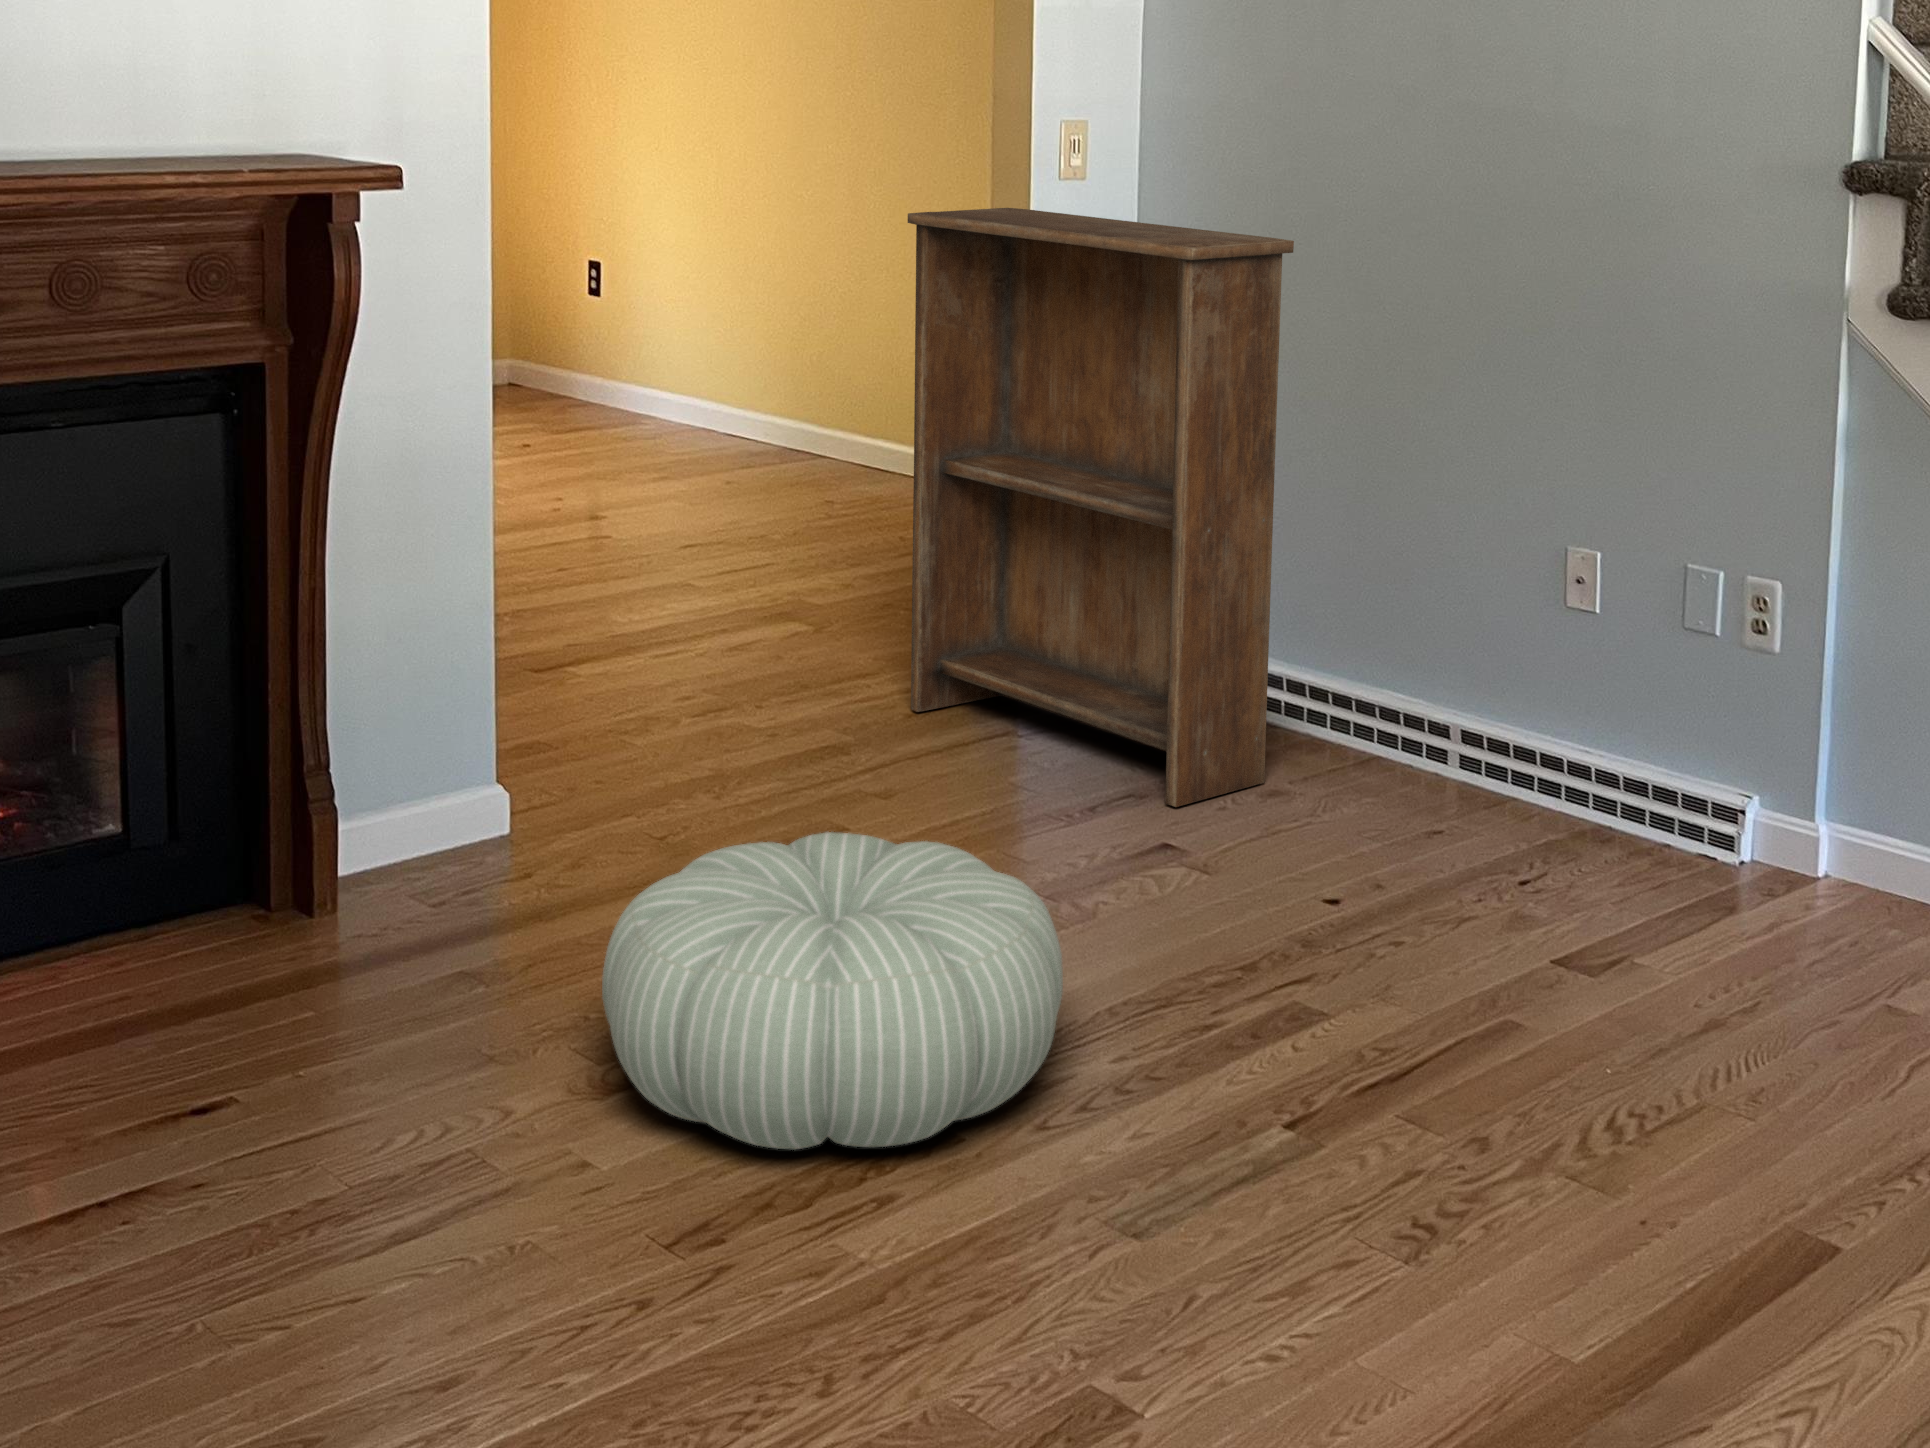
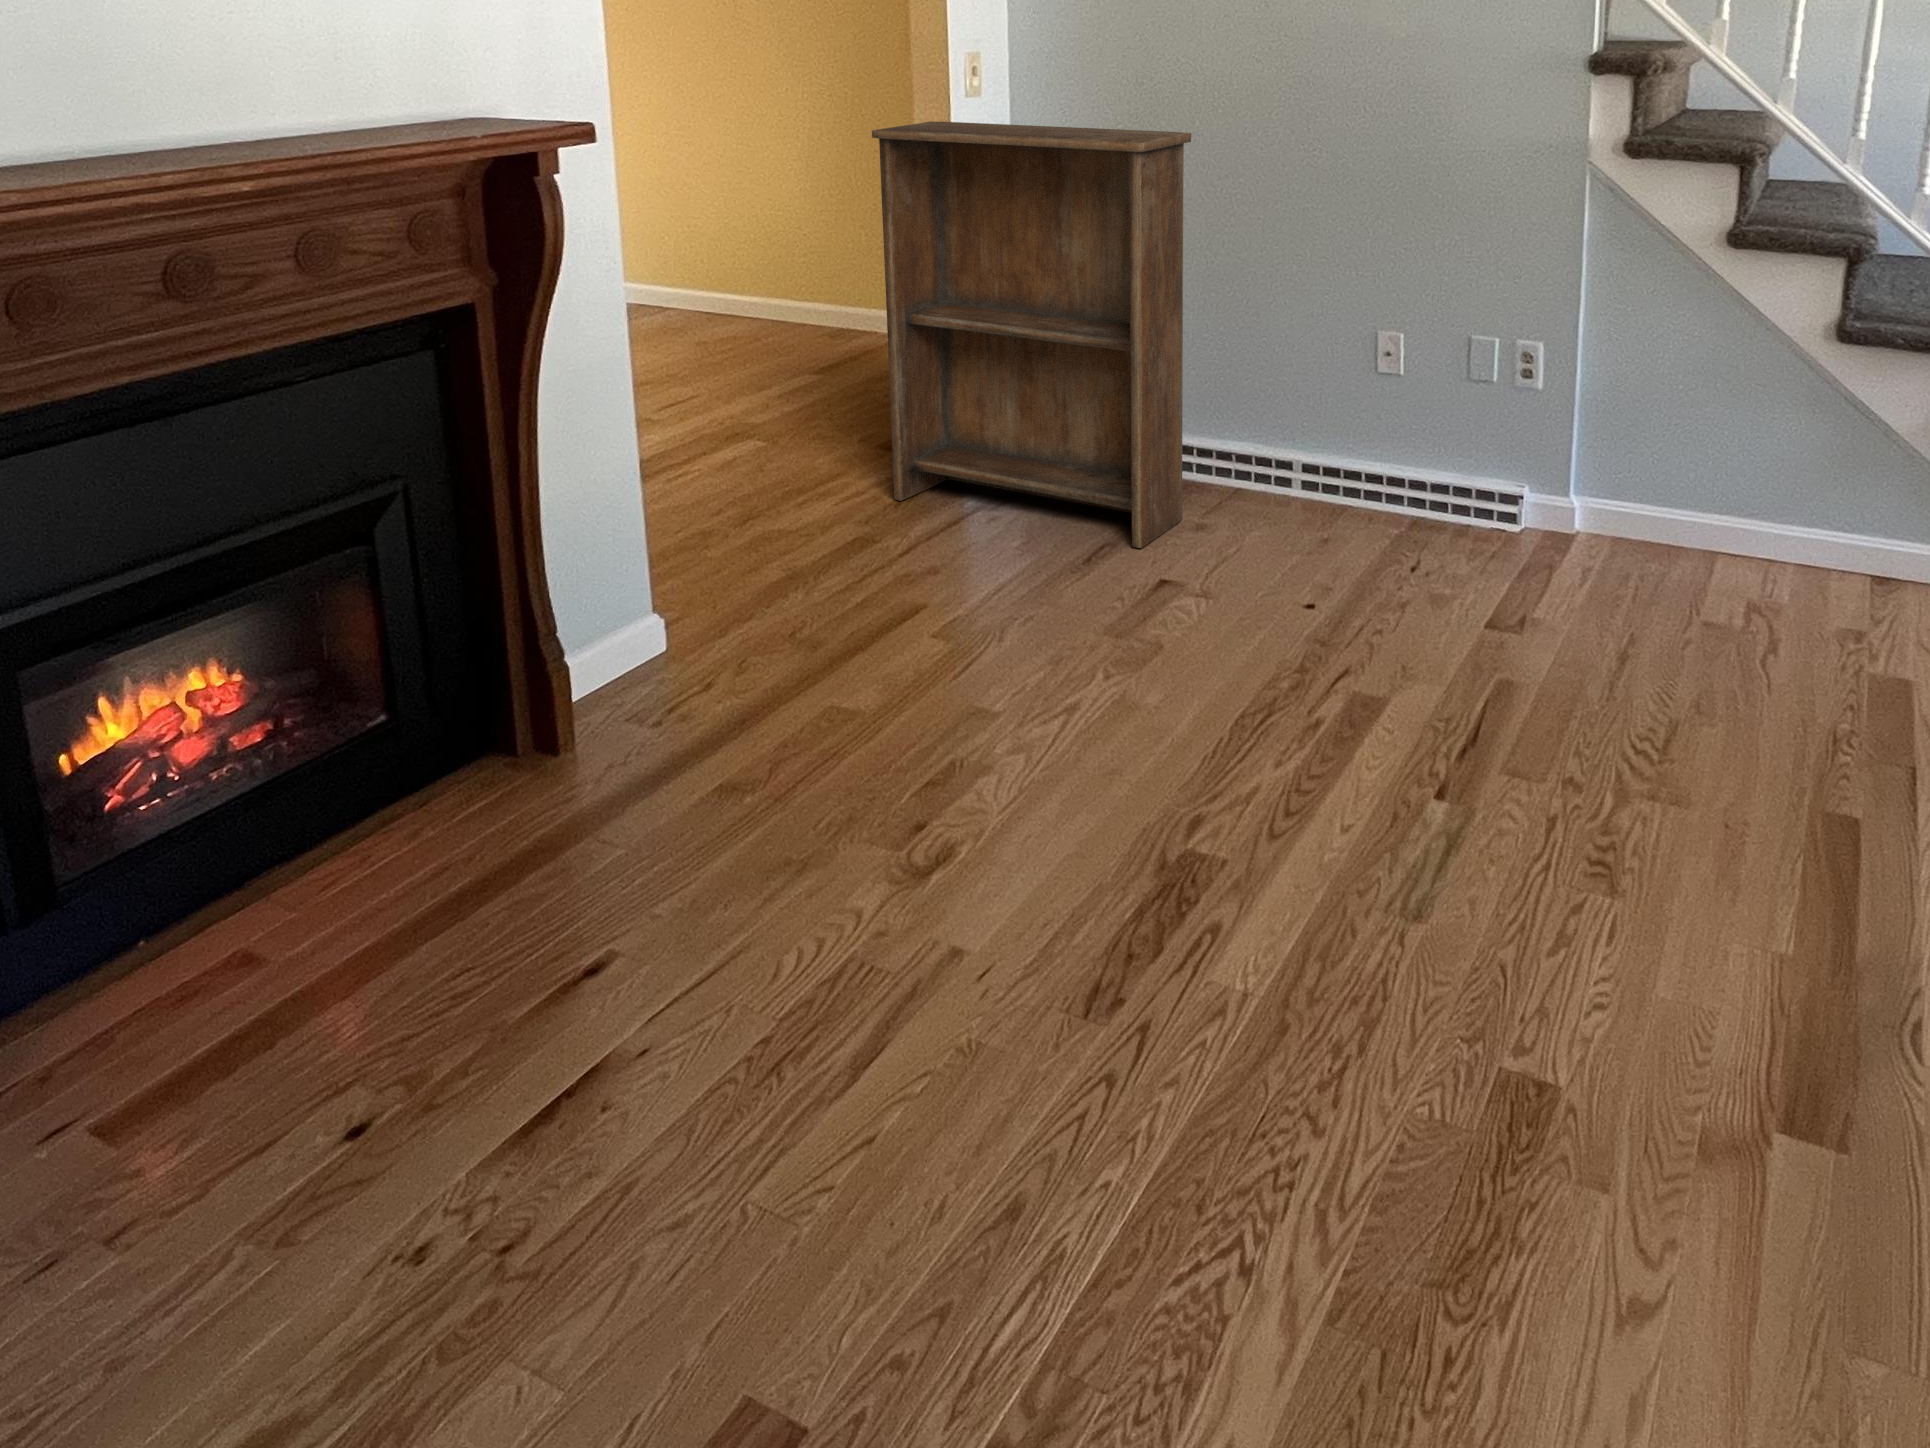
pouf: present [602,832,1063,1149] -> none [903,622,1271,900]

